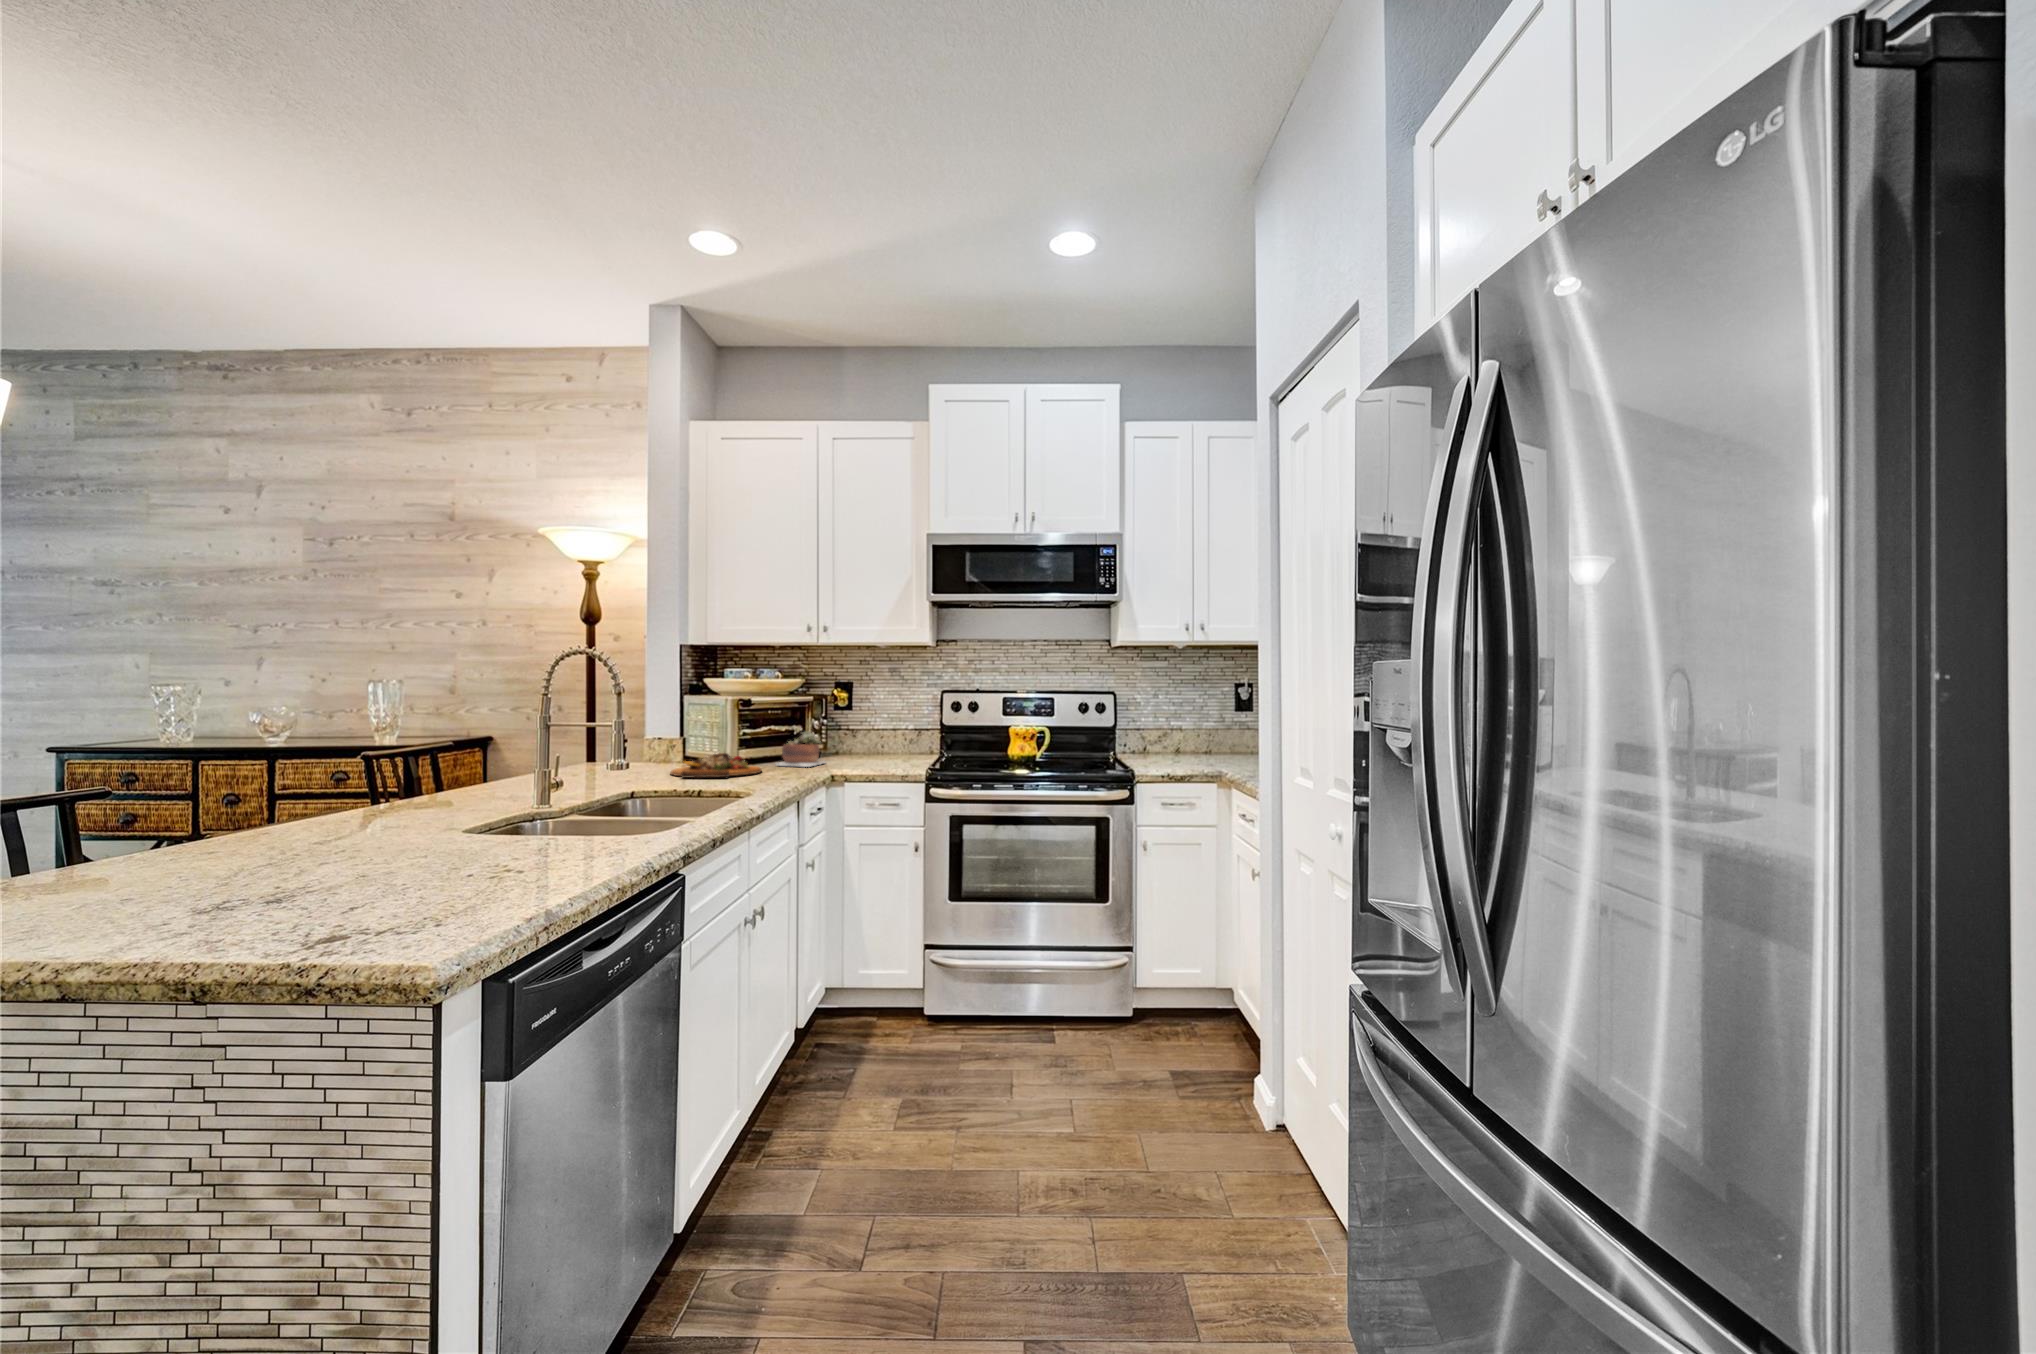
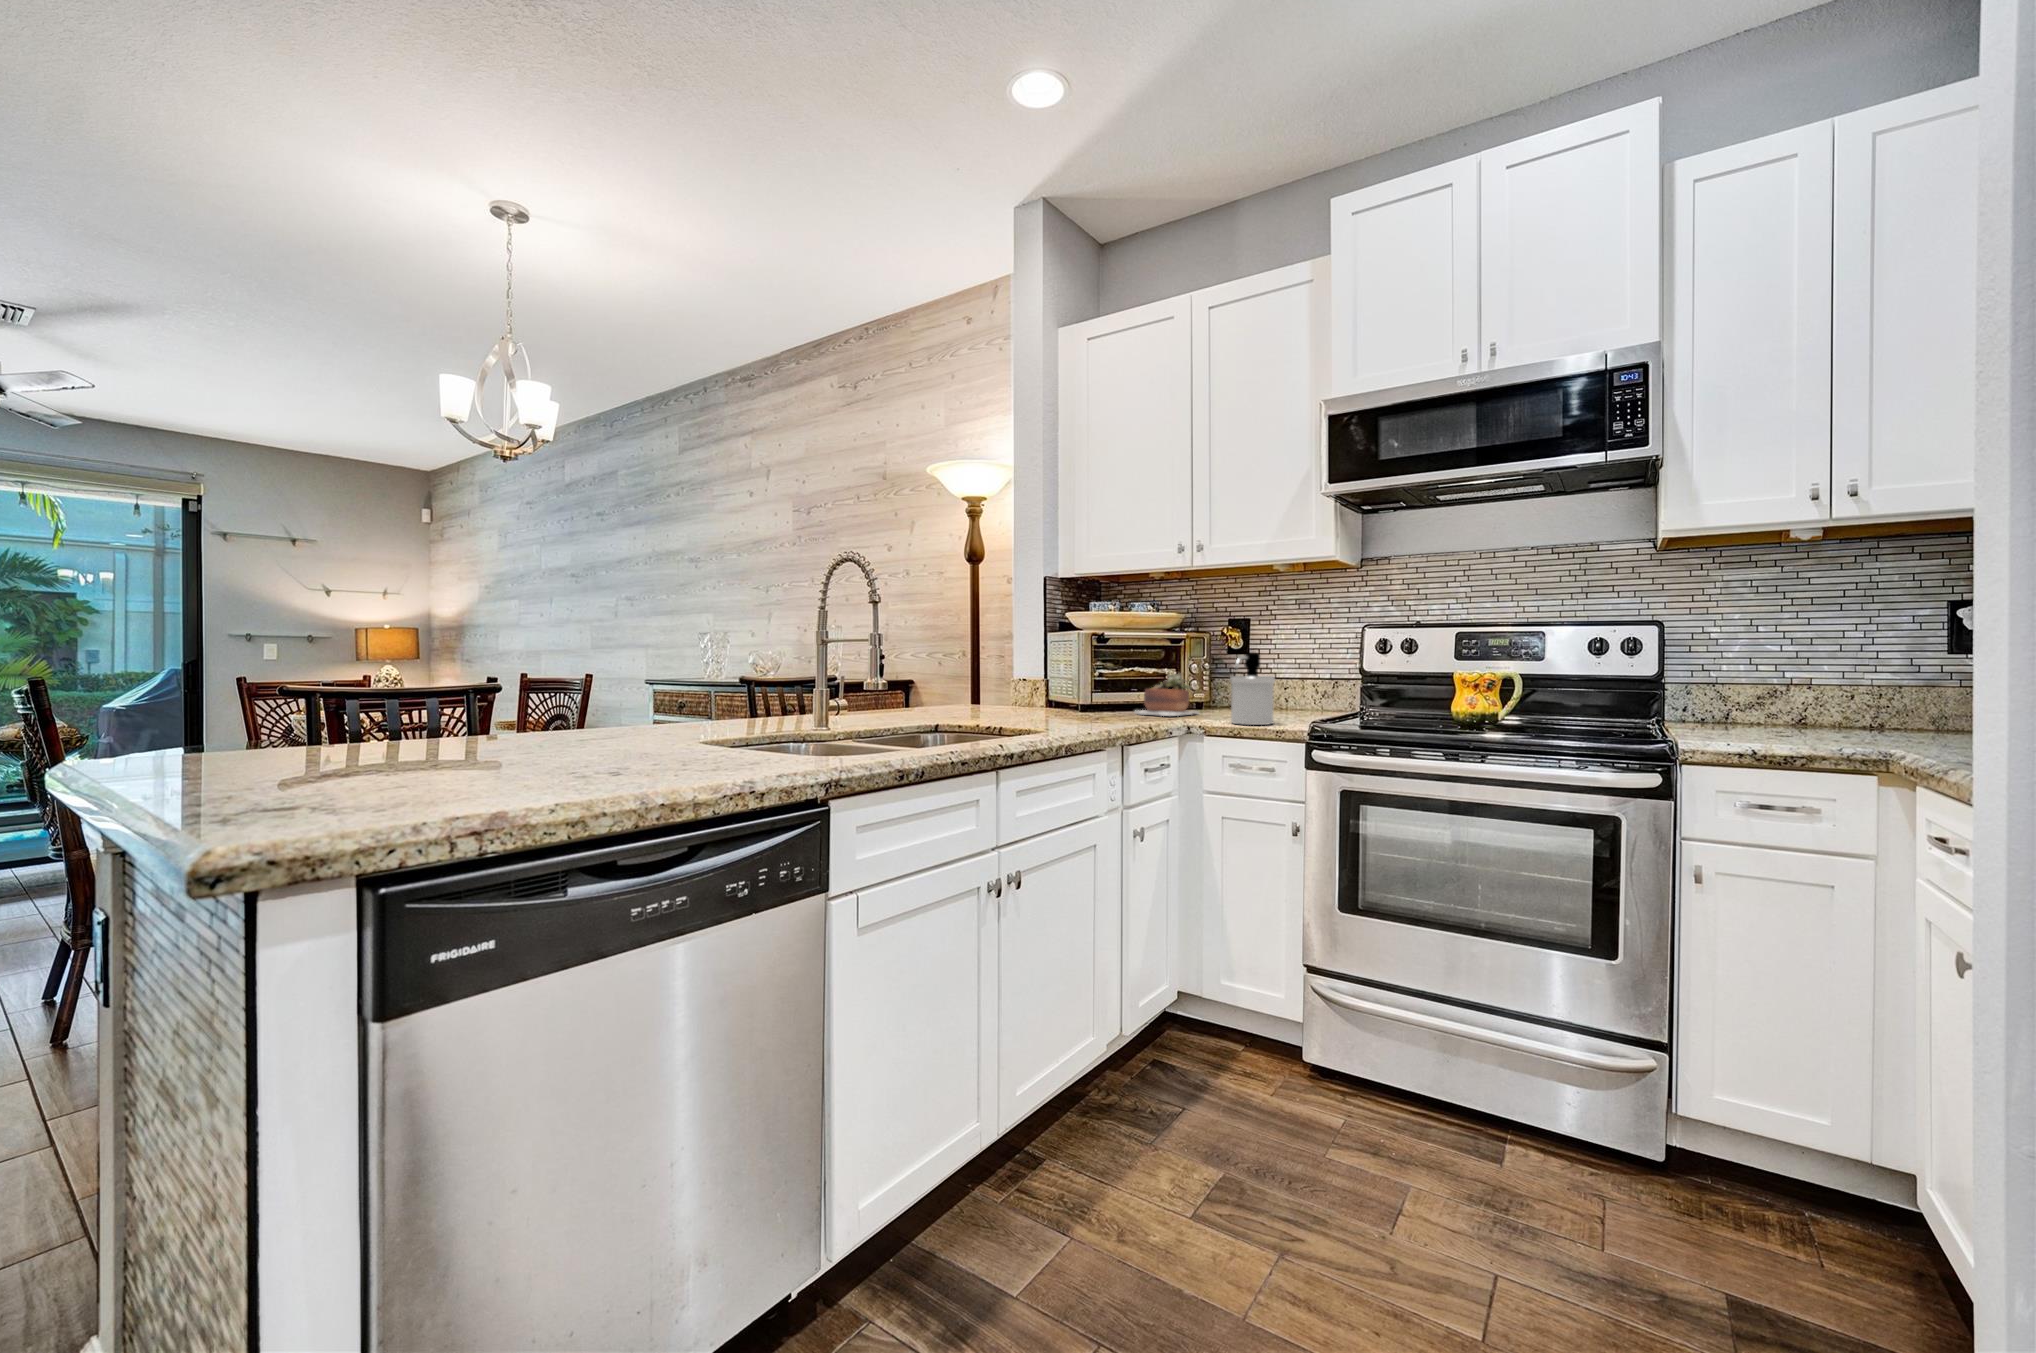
soap dispenser: none [862,716,895,771] -> present [1230,652,1275,725]
cutting board: present [670,753,762,778] -> none [1006,694,1109,721]

